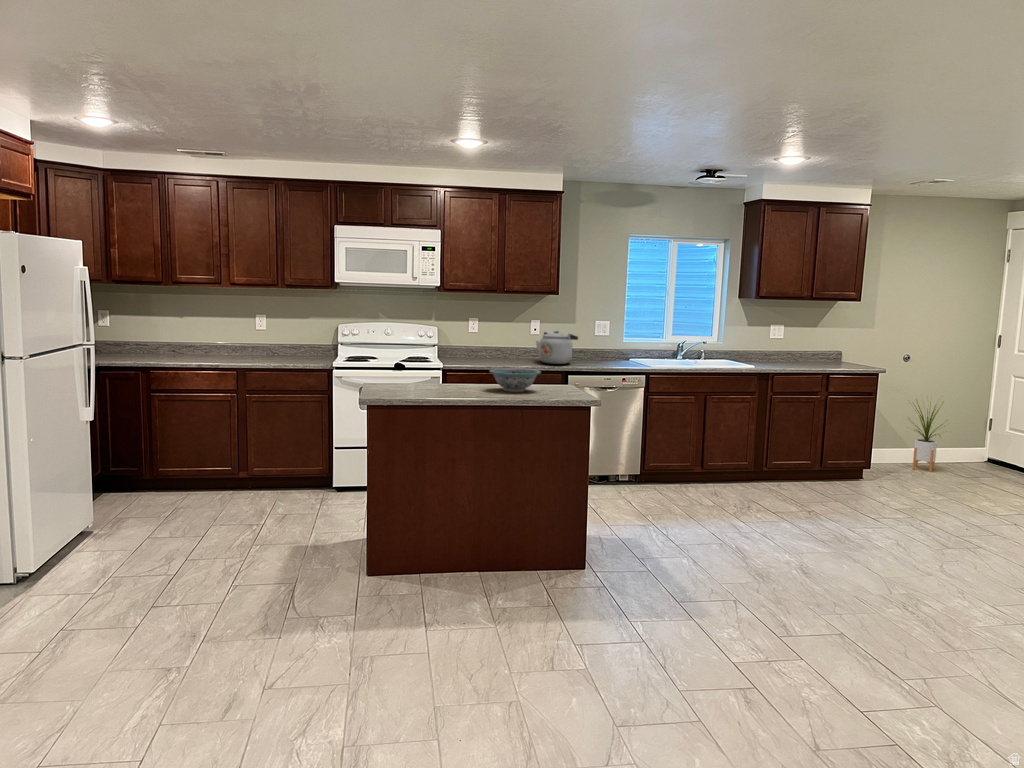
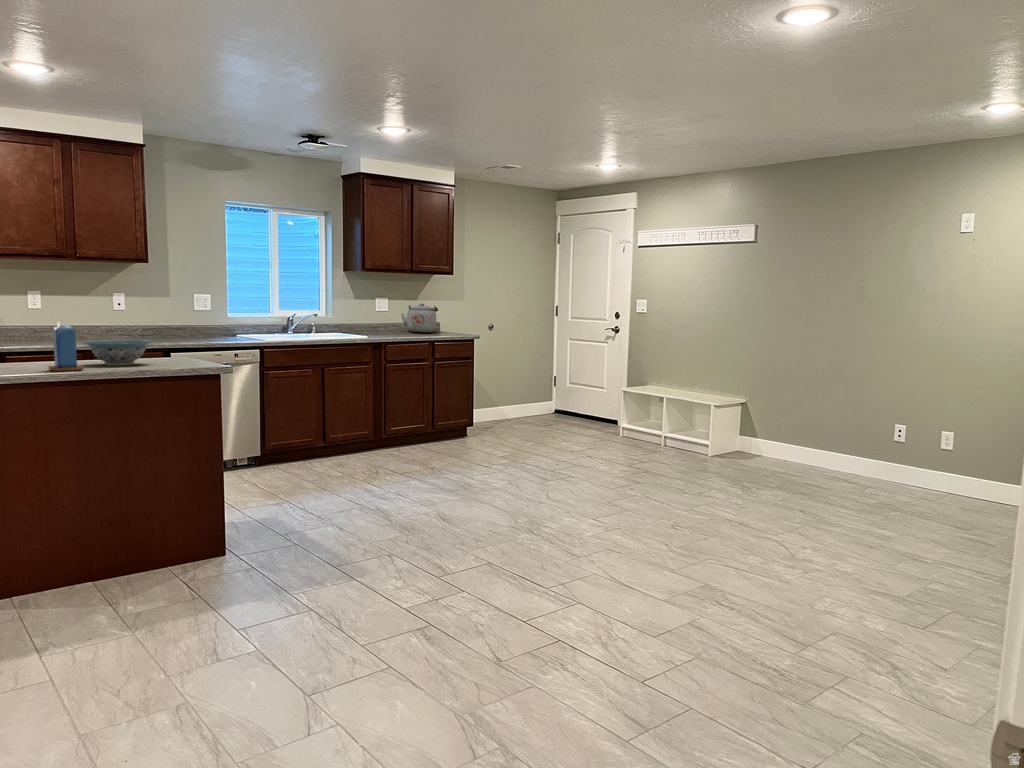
kettle: present [536,331,578,364] -> present [401,304,438,333]
candle: none [460,355,484,396] -> present [48,322,83,371]
house plant: present [913,399,947,472] -> none [495,356,530,425]

